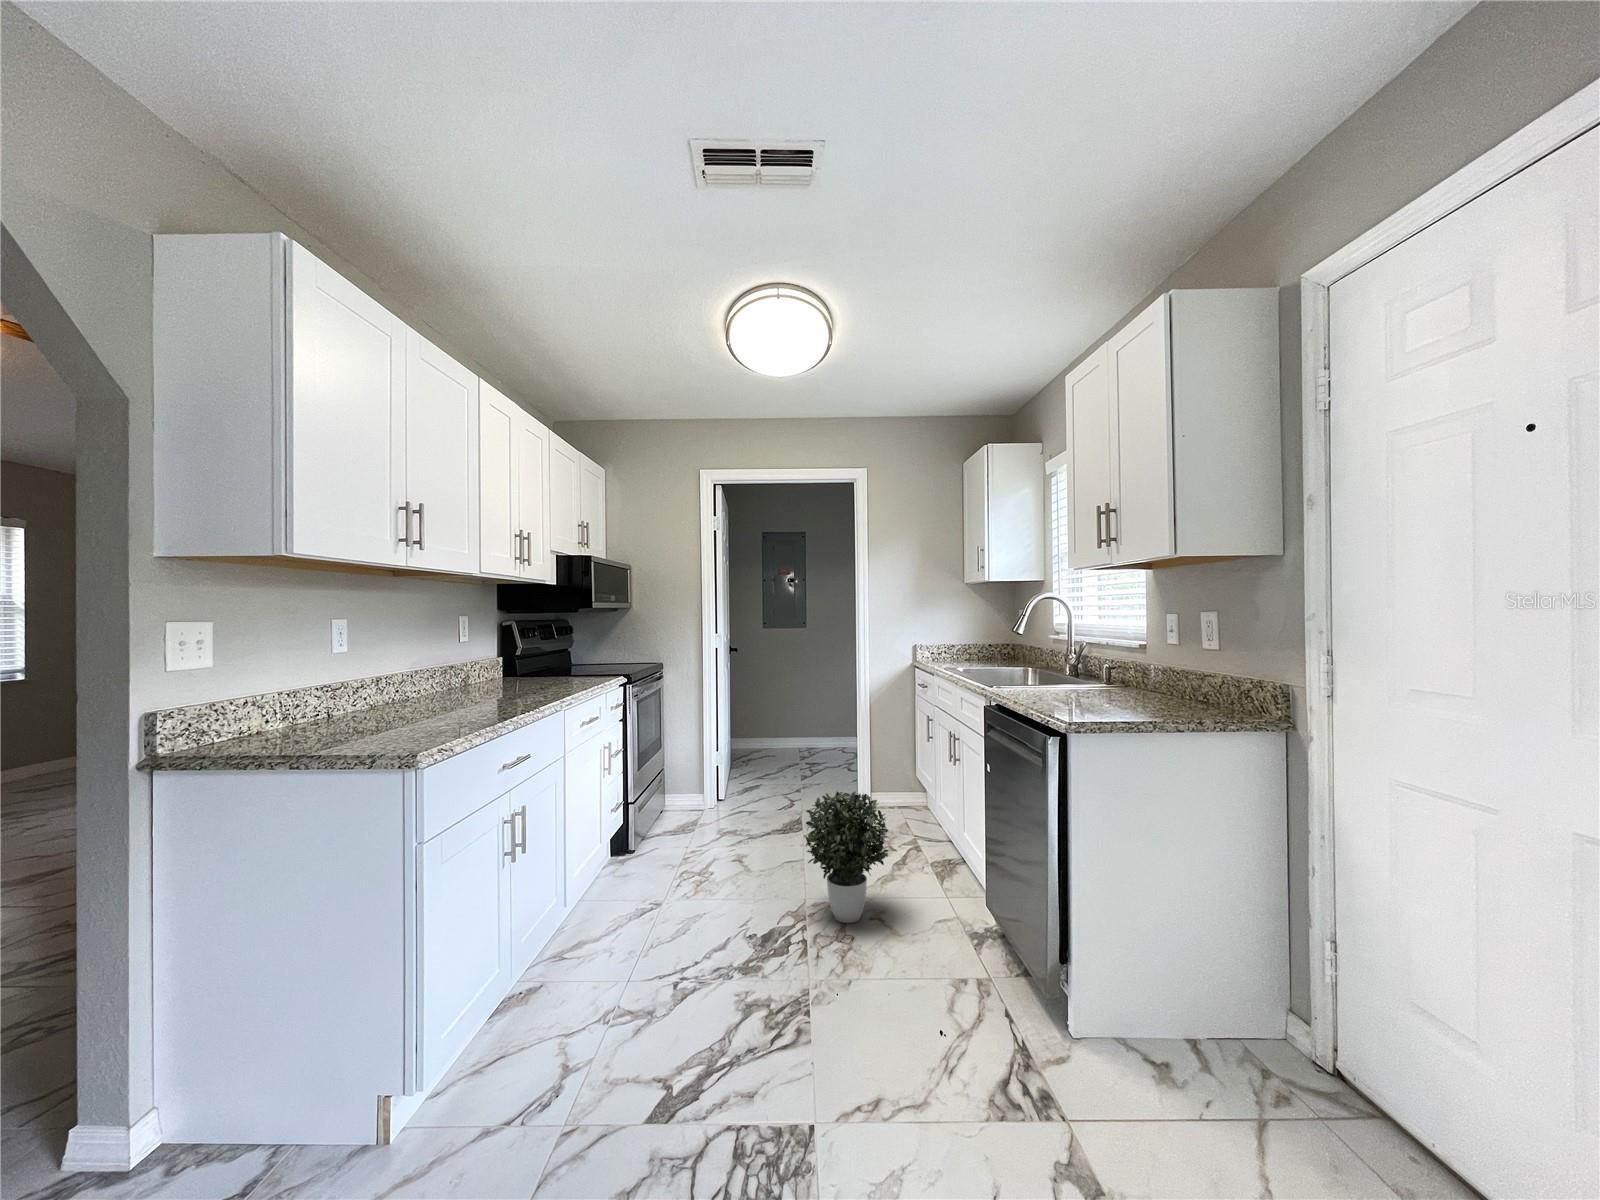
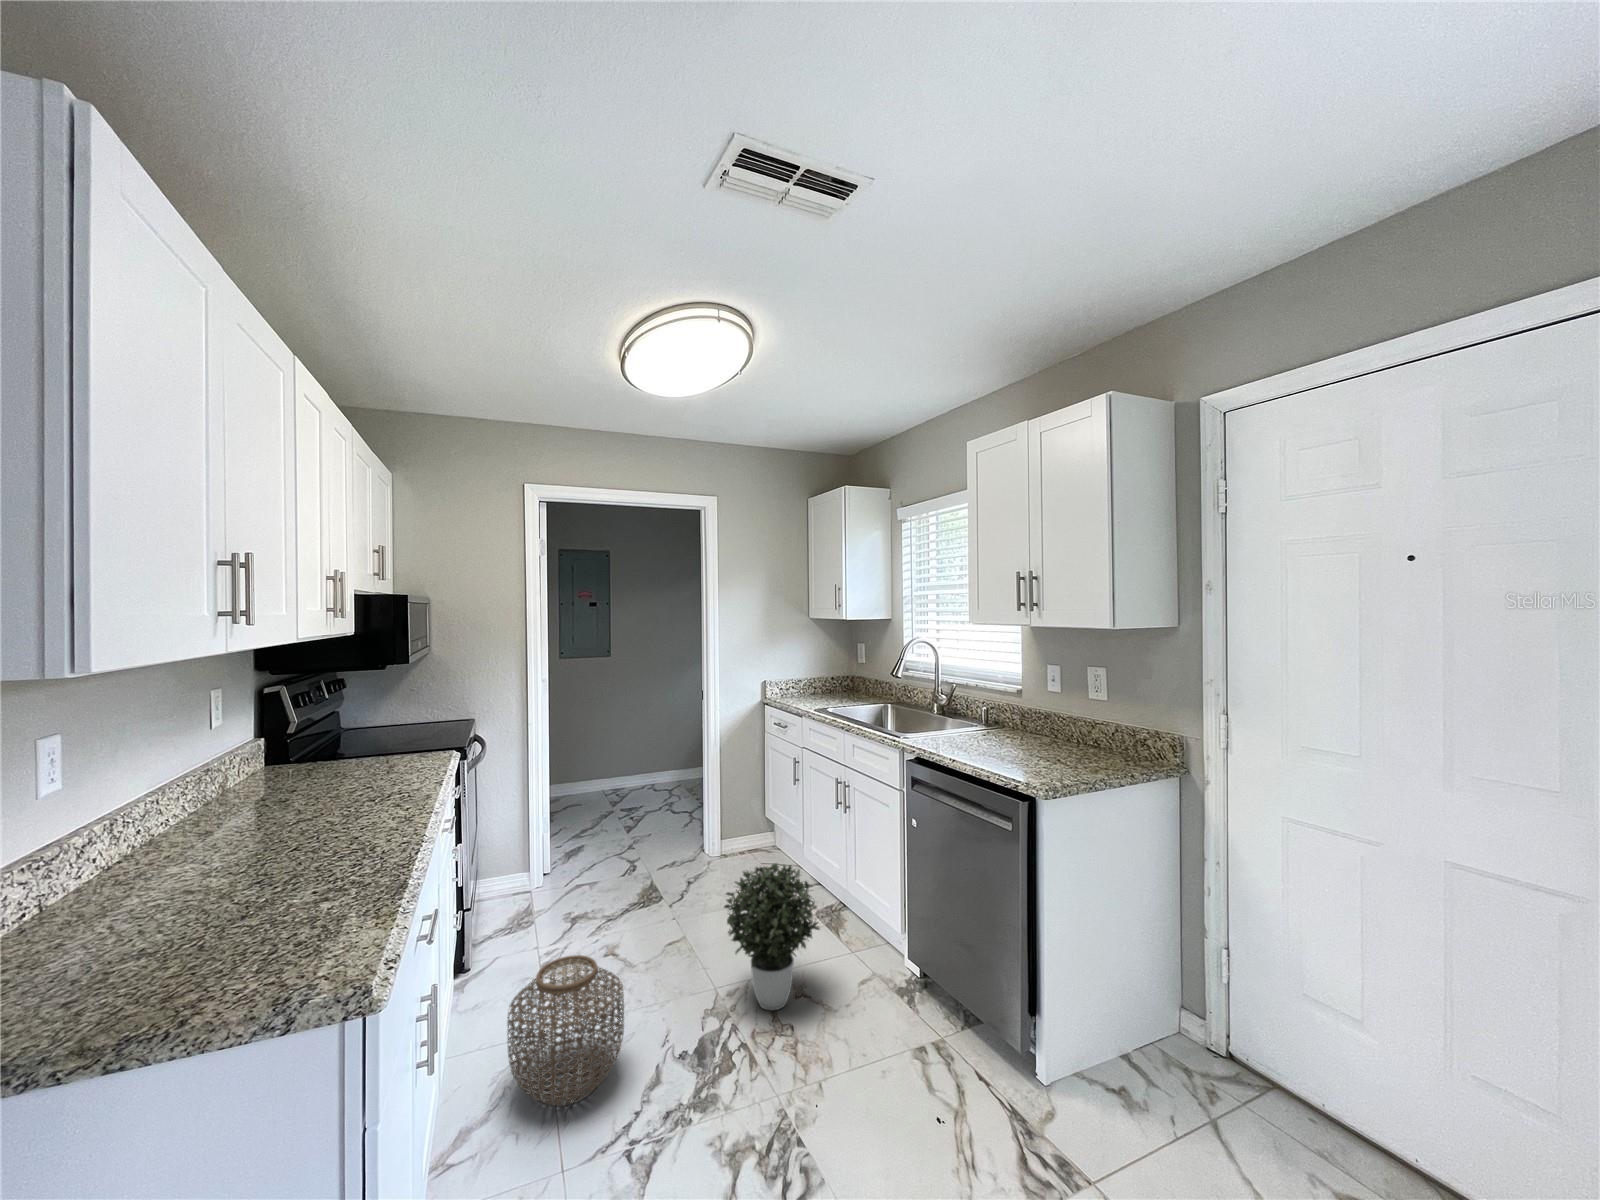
woven basket: none [614,834,704,944] -> present [508,955,624,1105]

